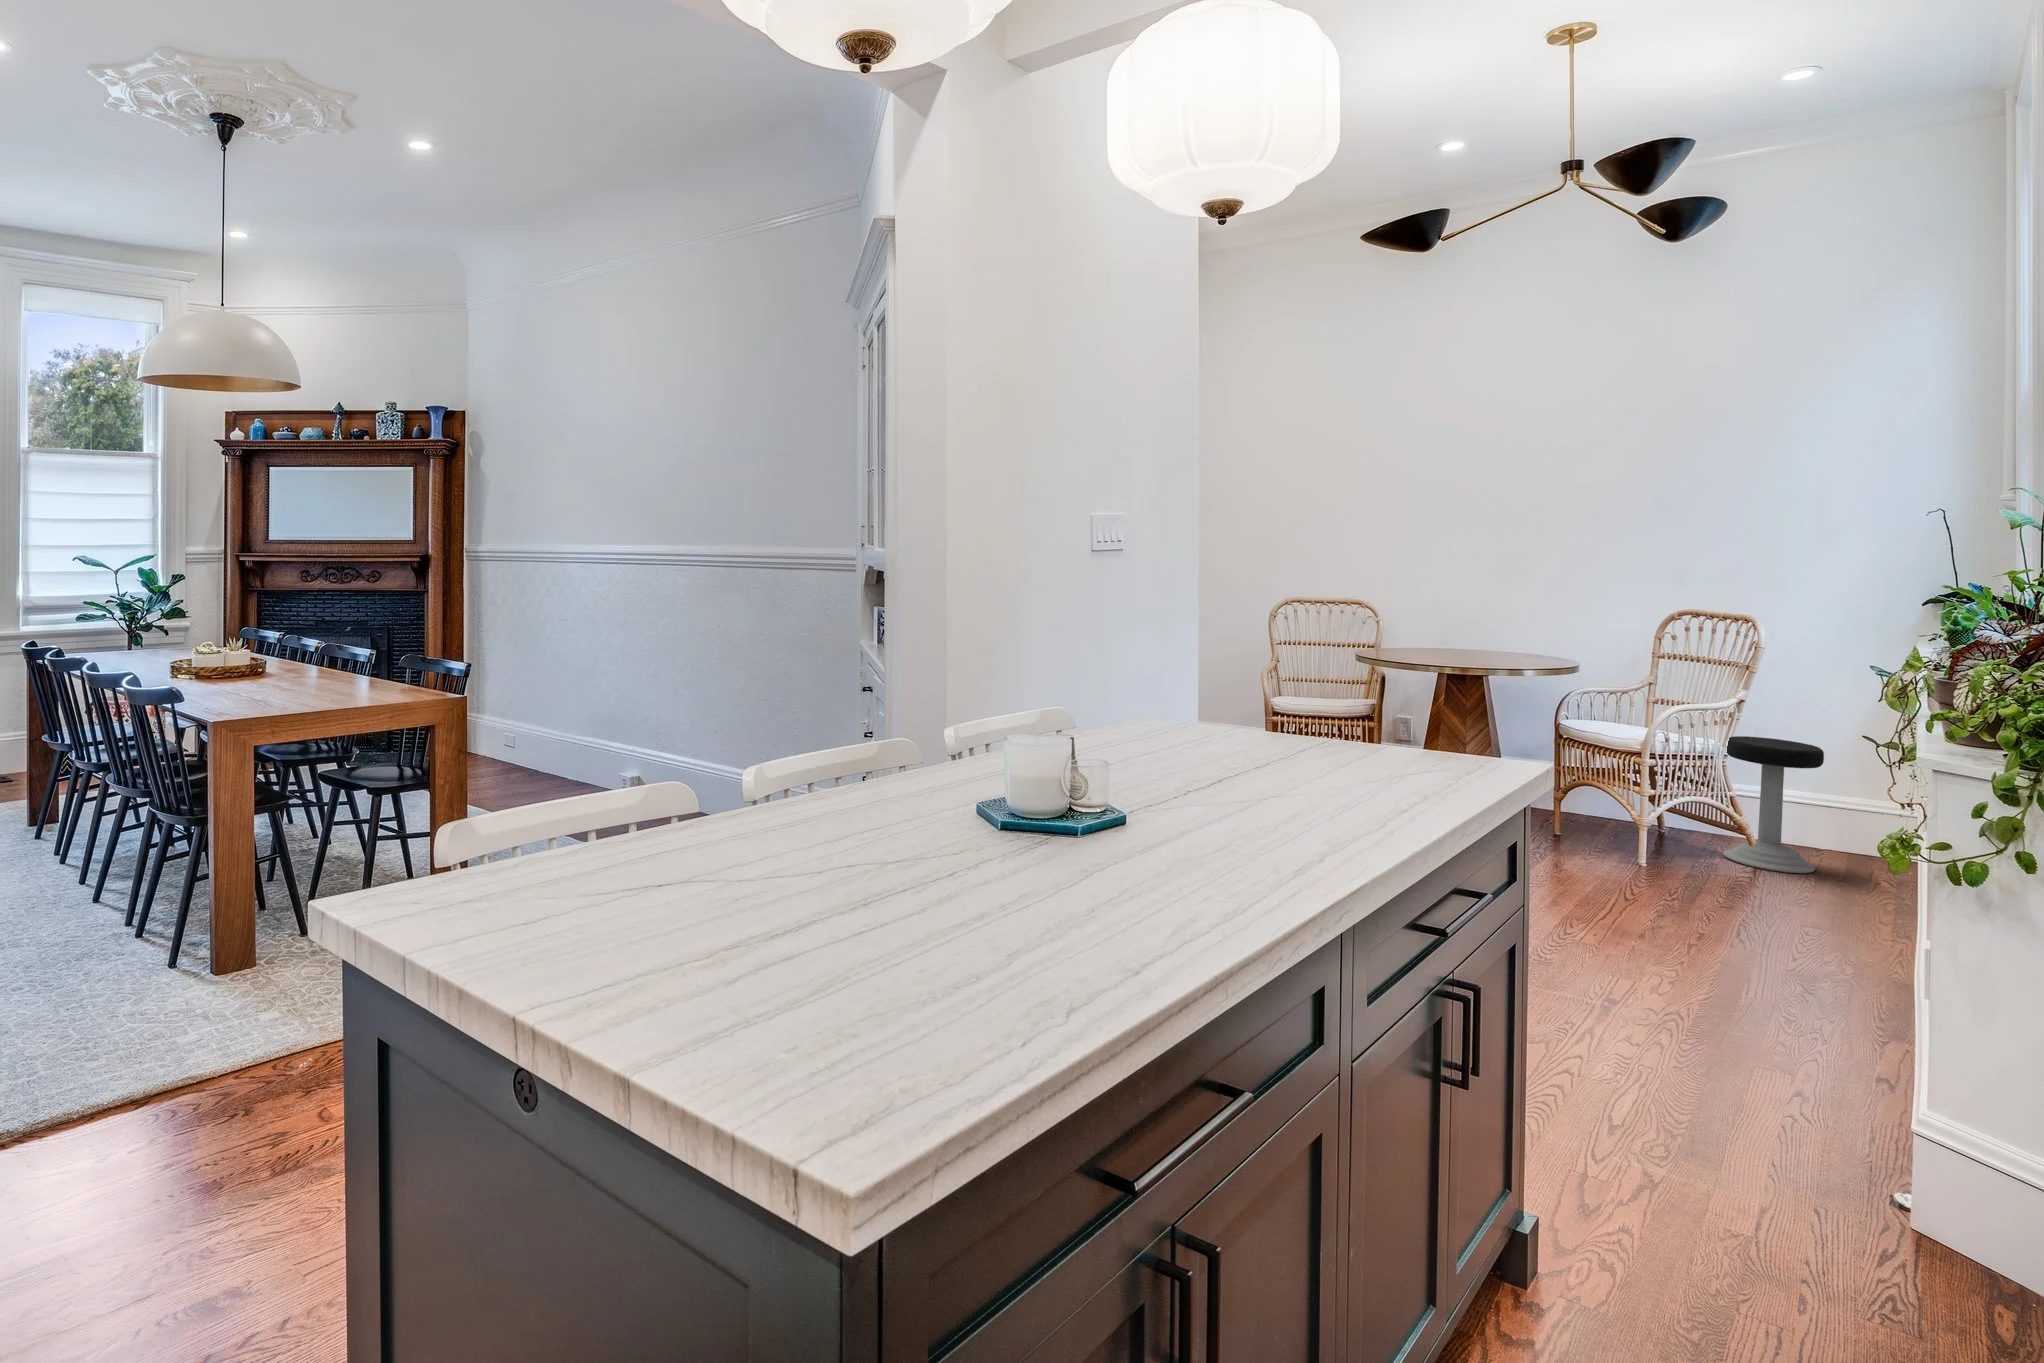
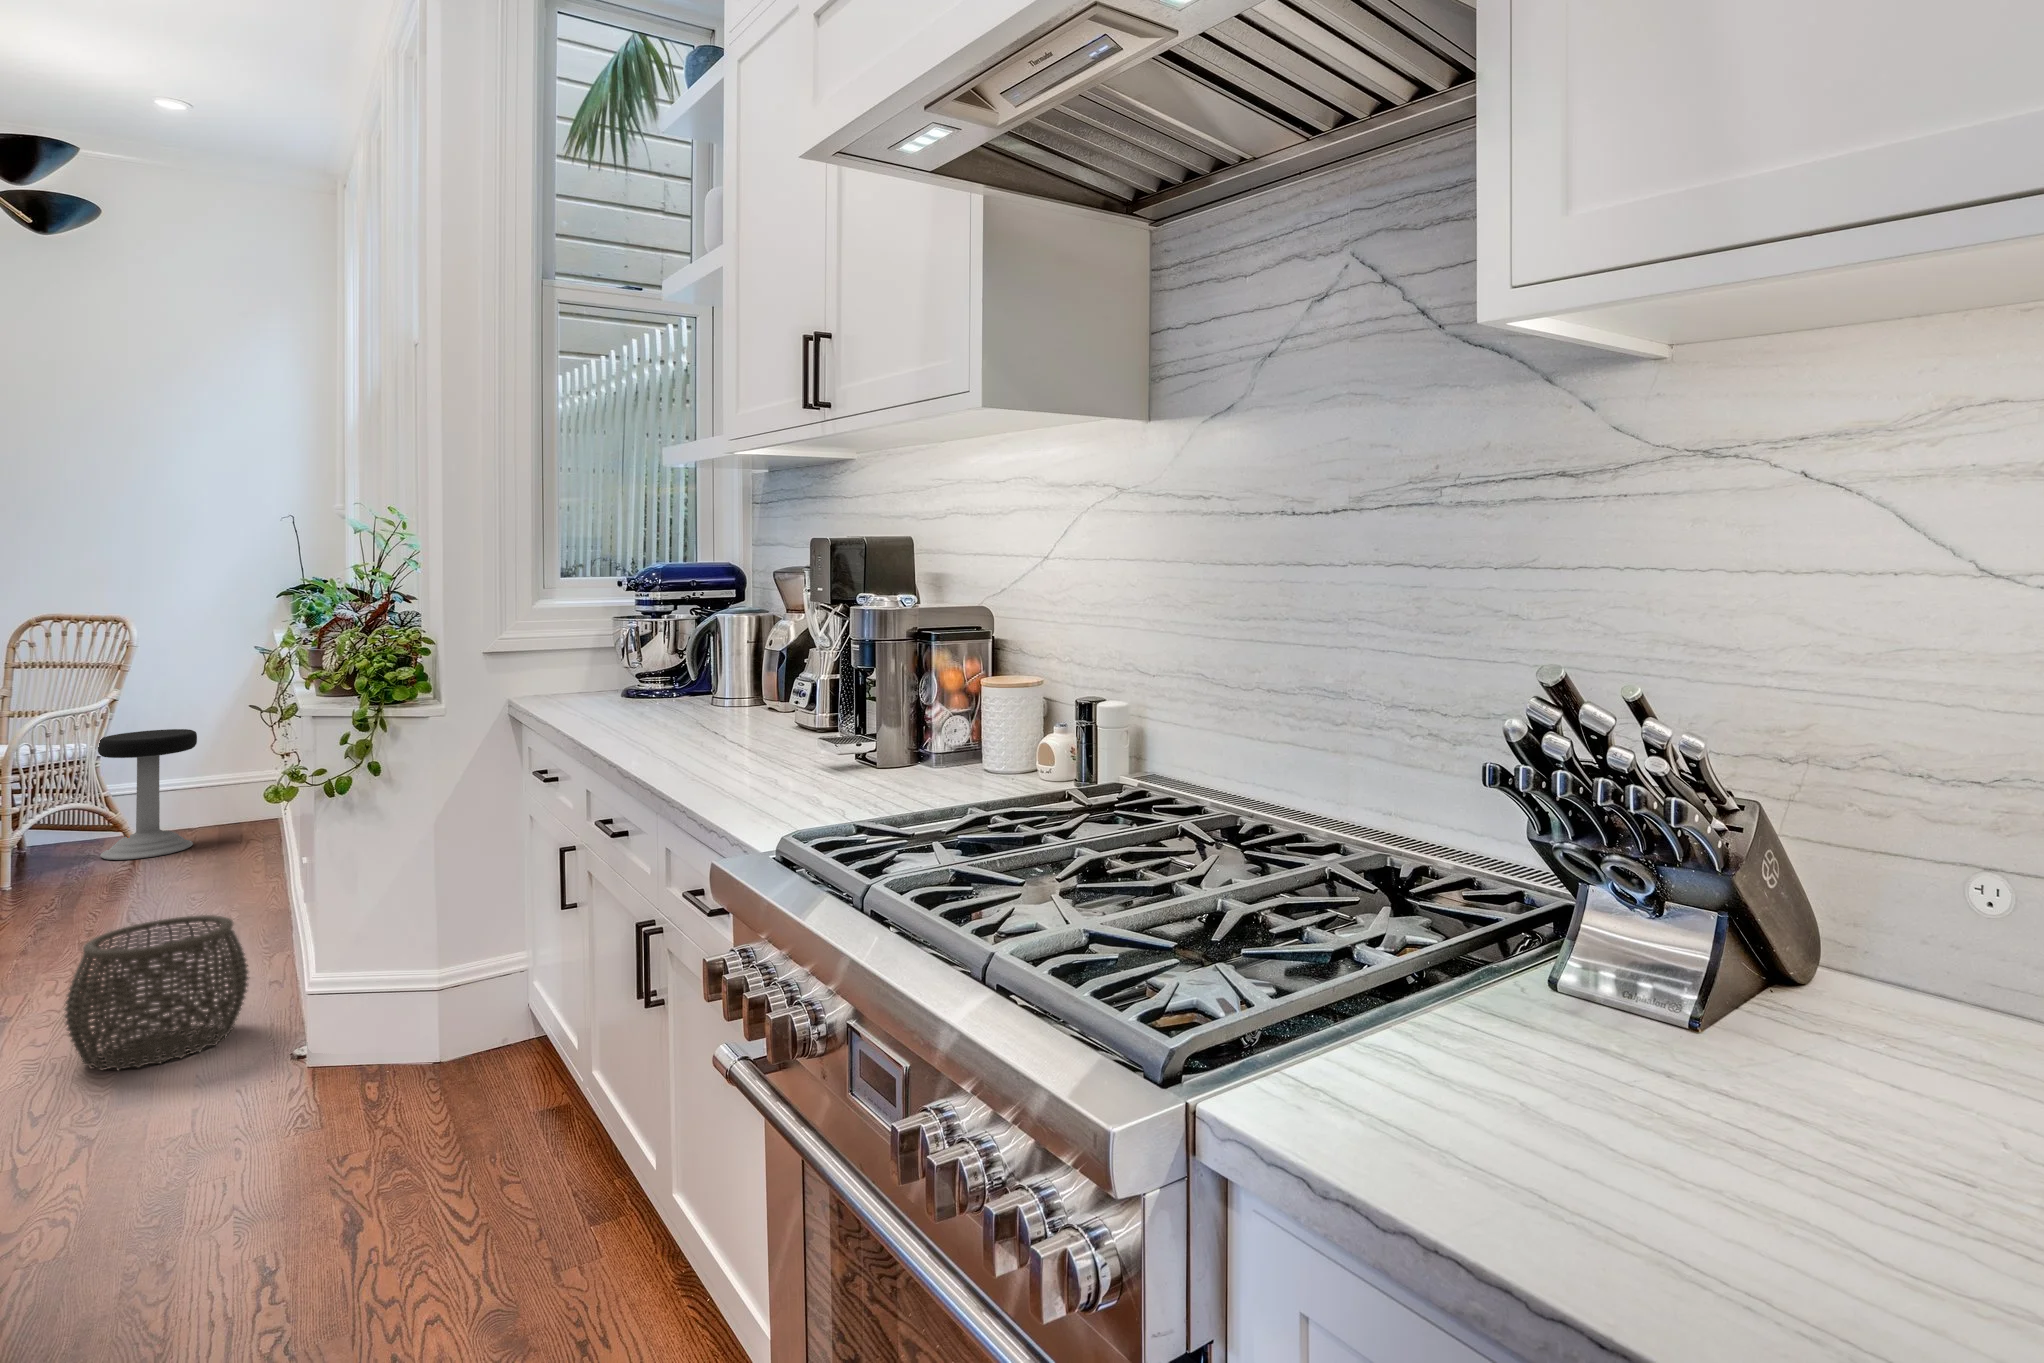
woven basket: none [1651,945,1847,1123] -> present [64,915,249,1071]

